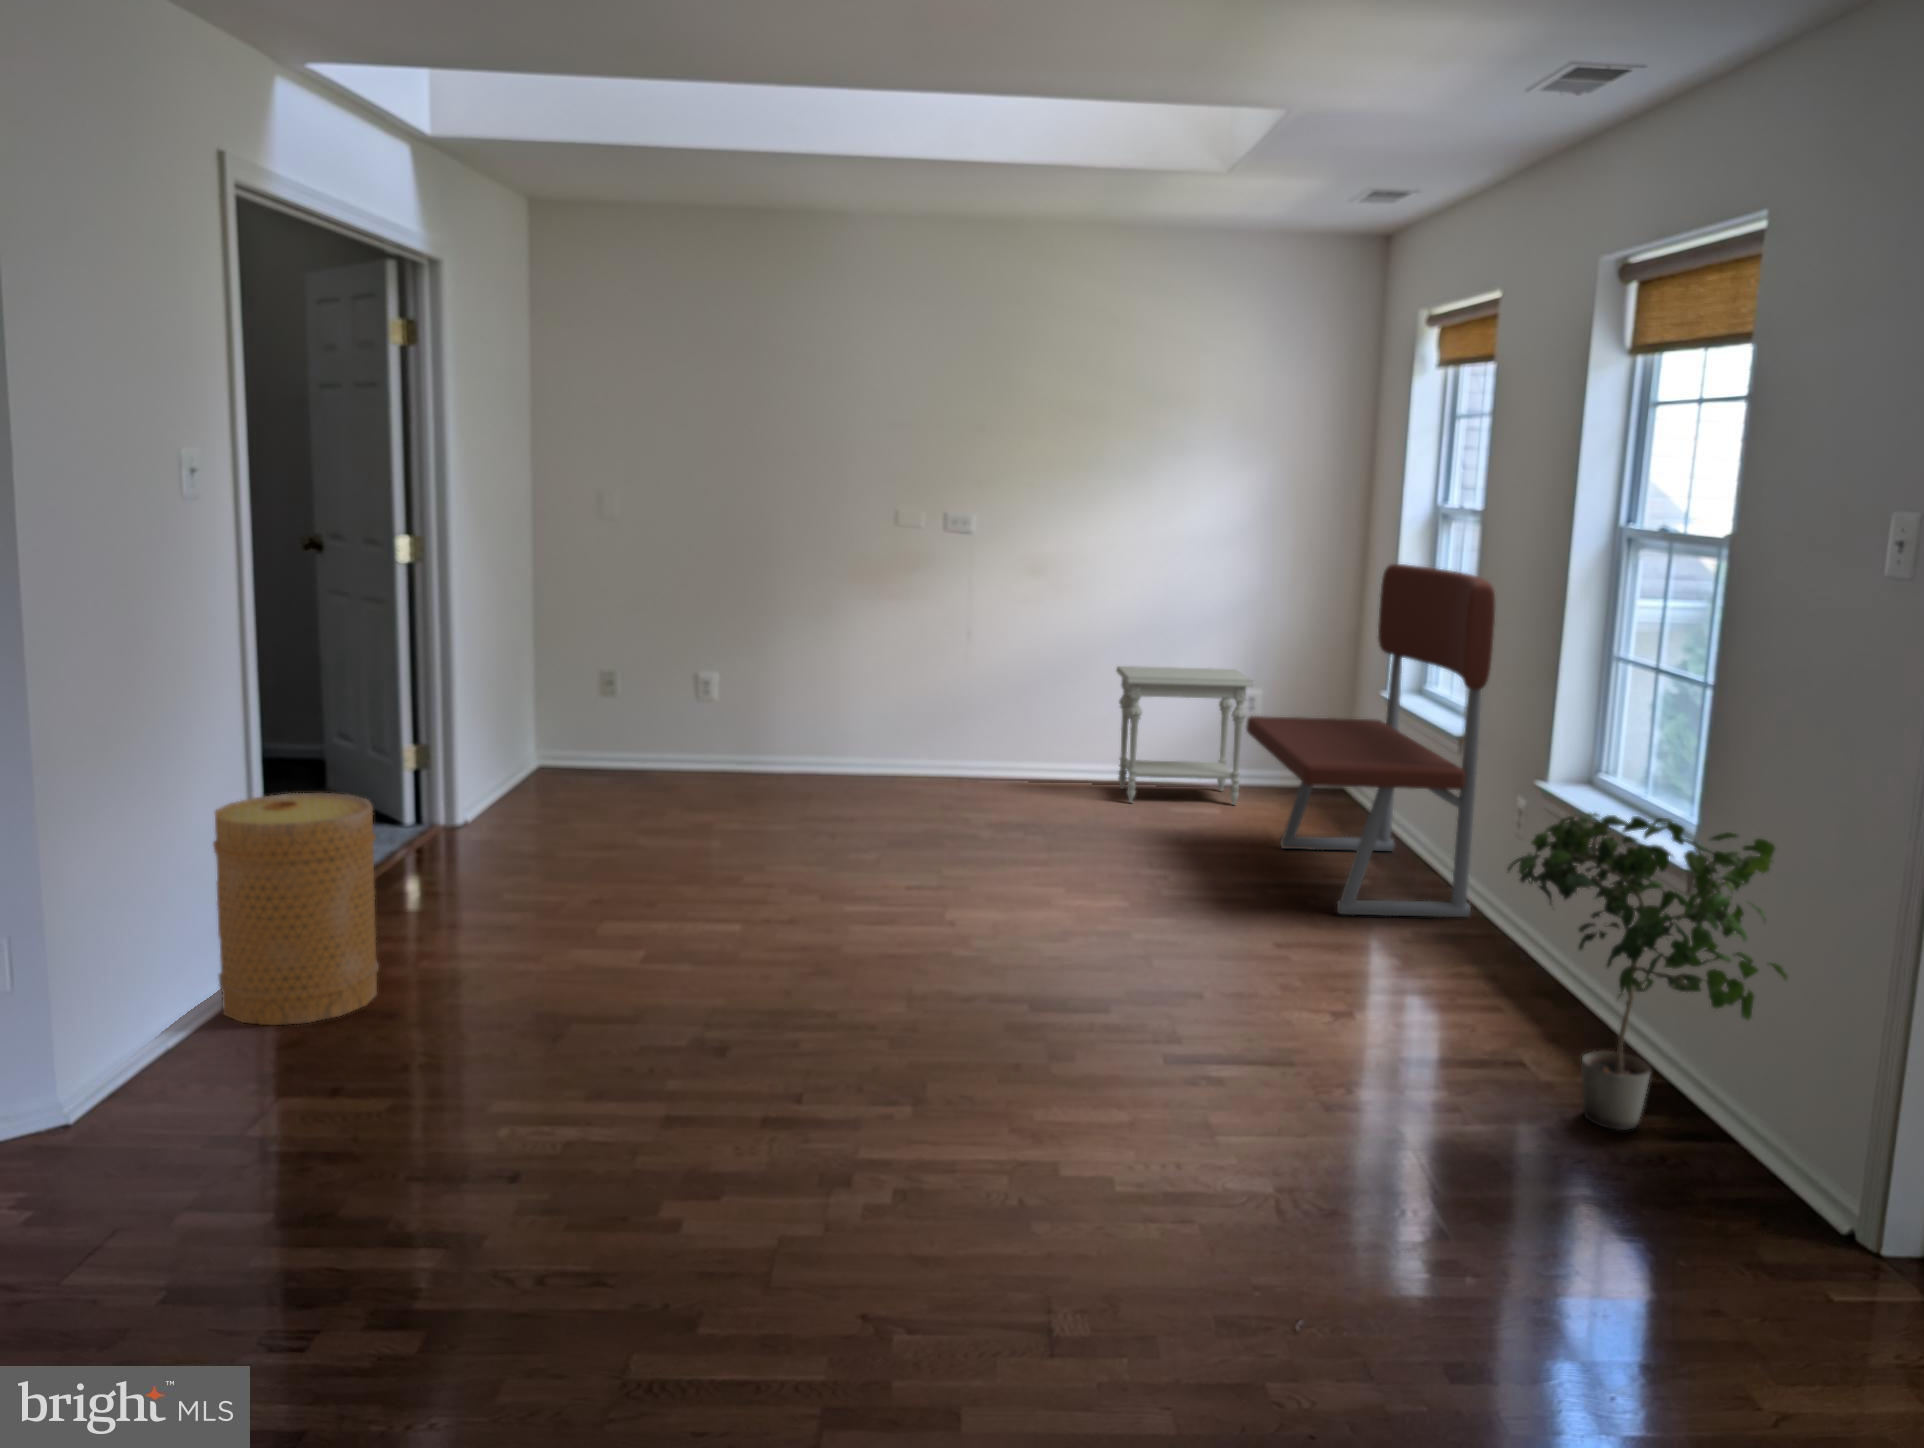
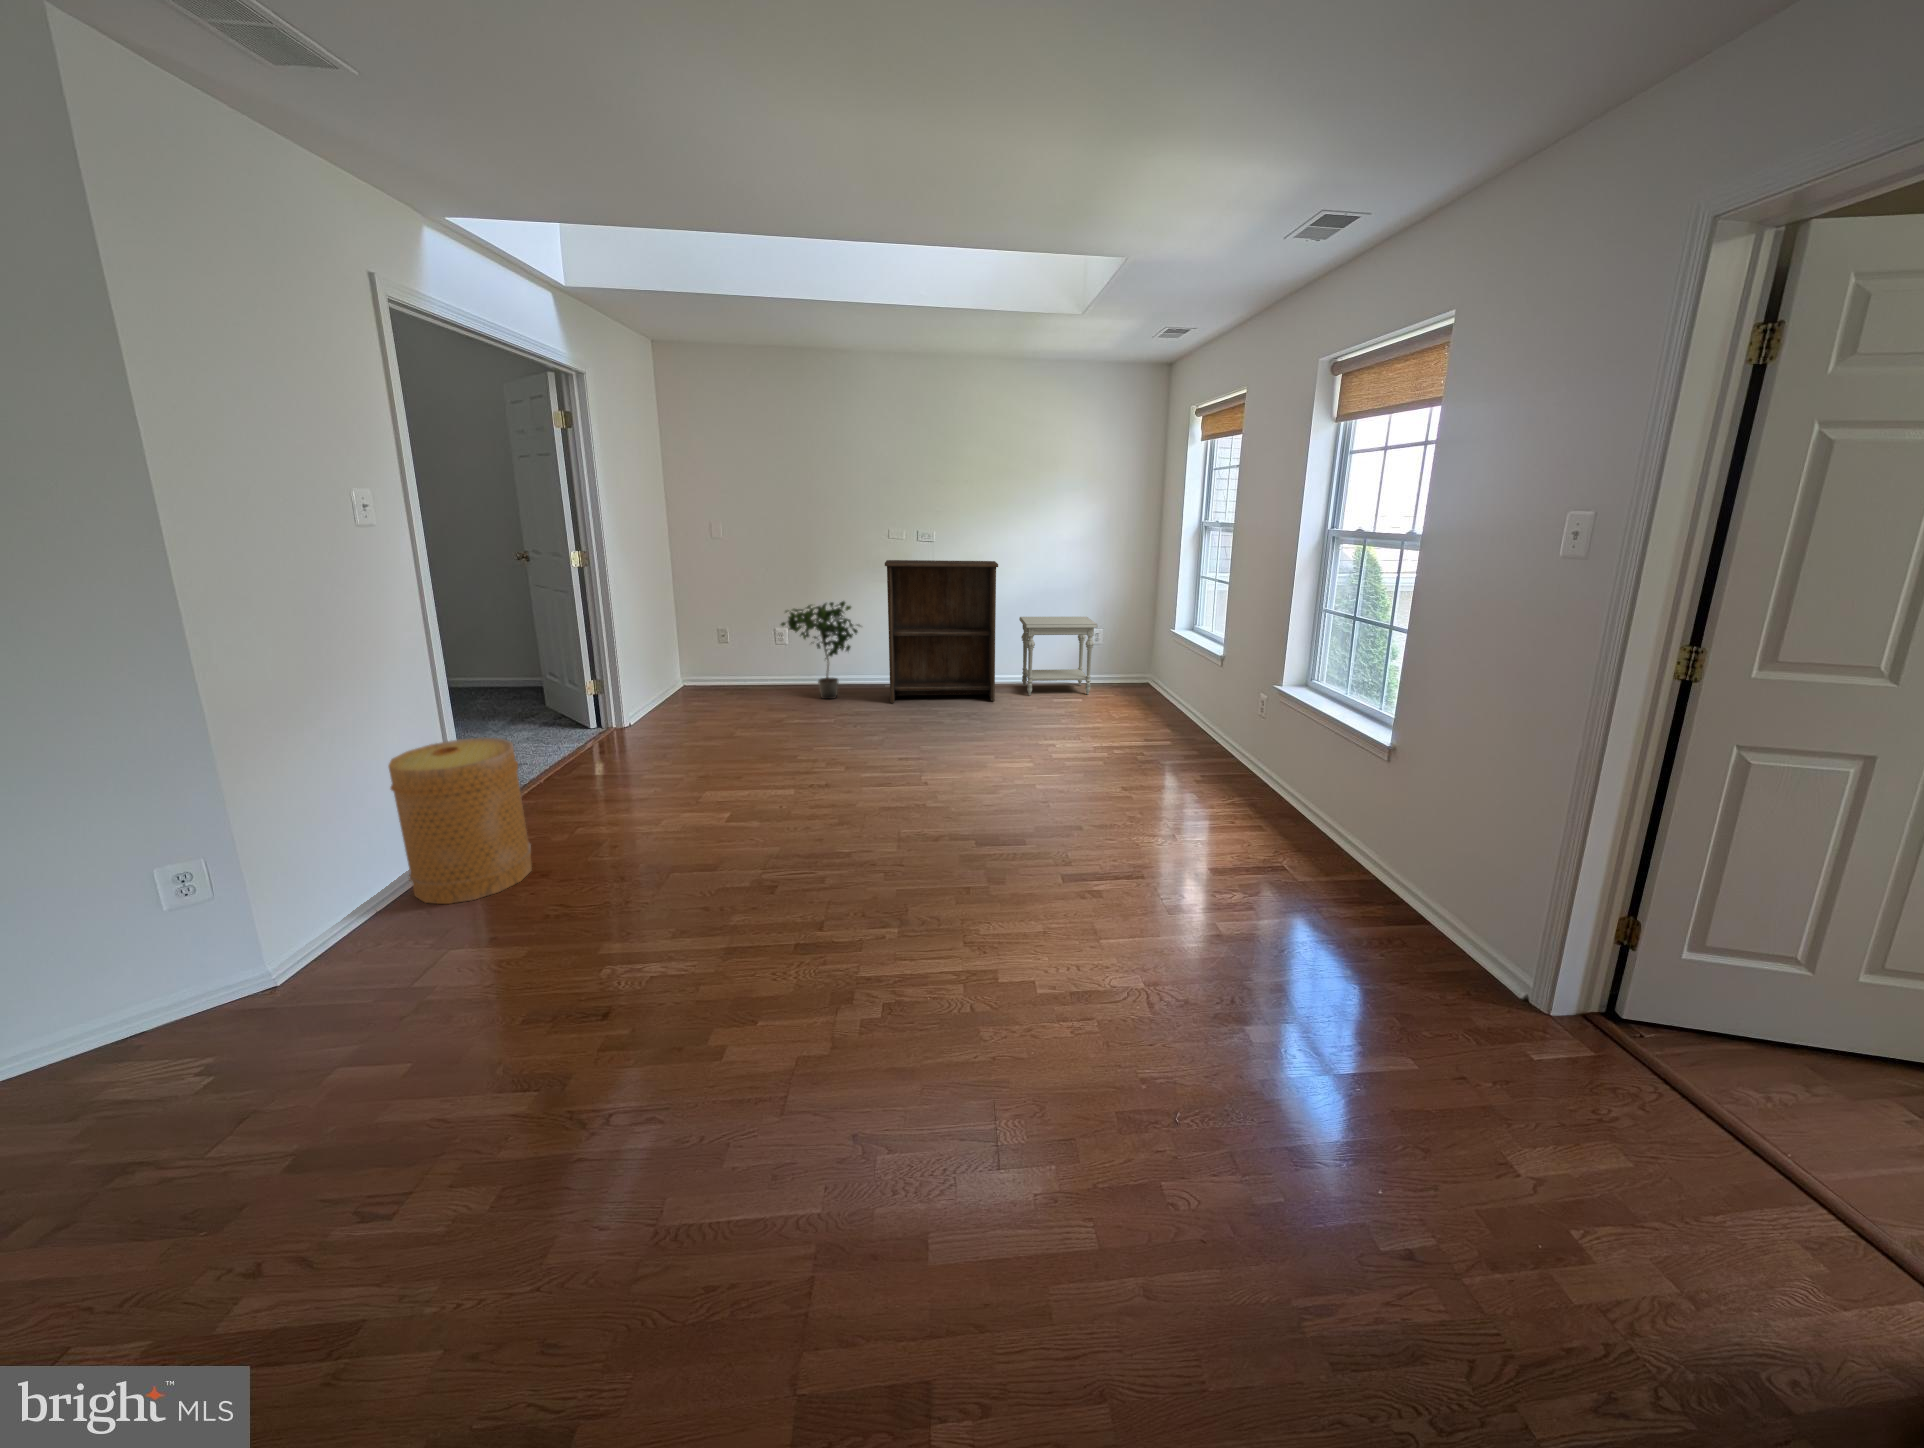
bookshelf: none [889,562,1083,809] -> present [885,560,998,703]
bench: present [1246,564,1496,917] -> none [1096,557,1250,770]
potted plant: present [1508,813,1787,1130] -> present [781,601,860,699]

